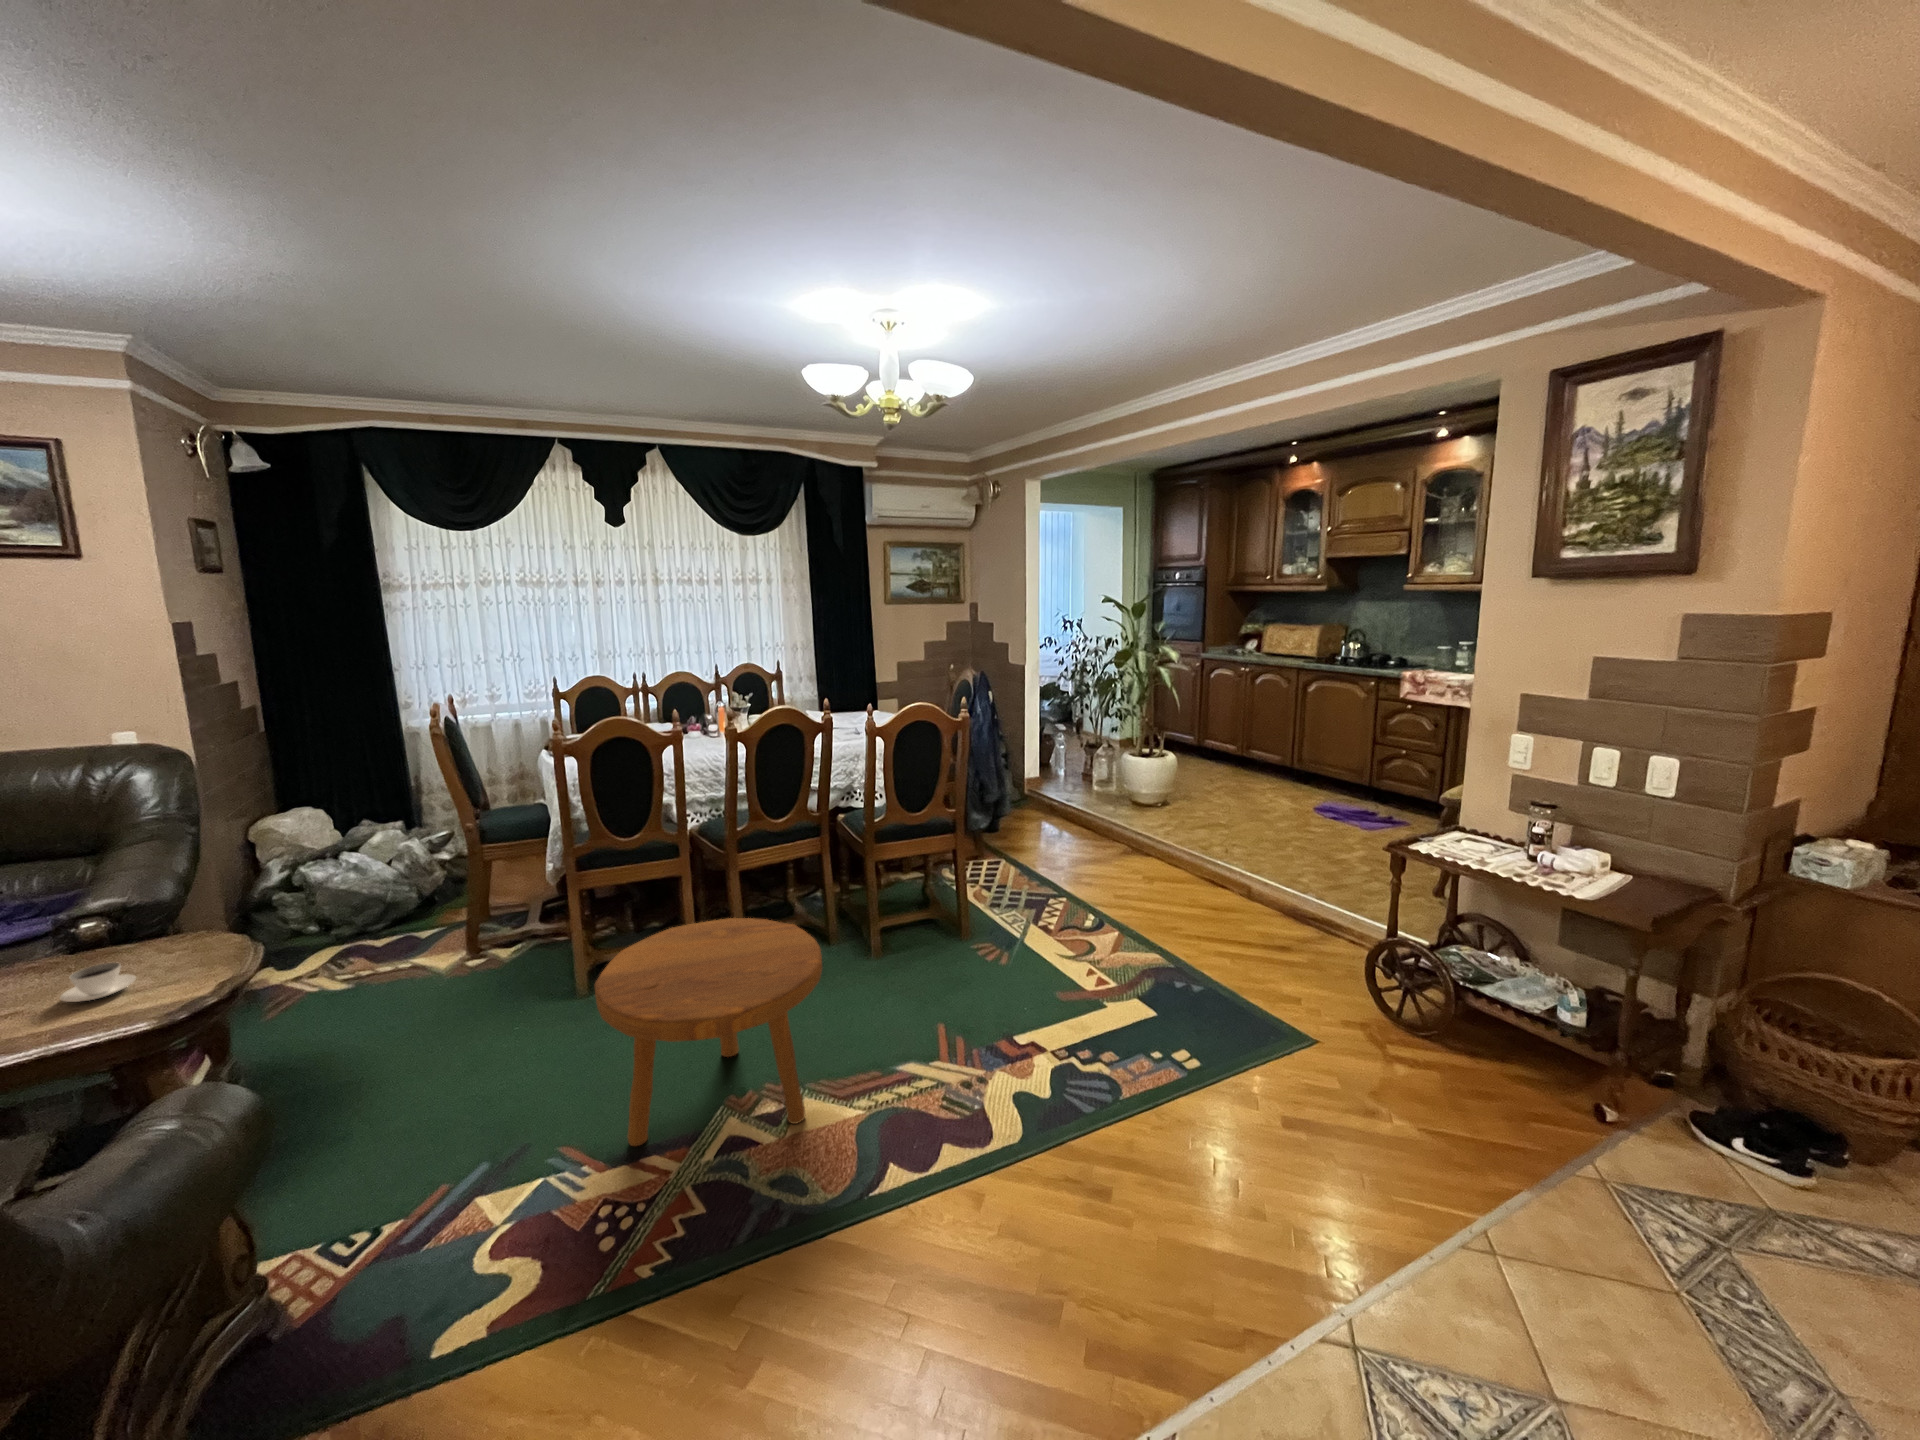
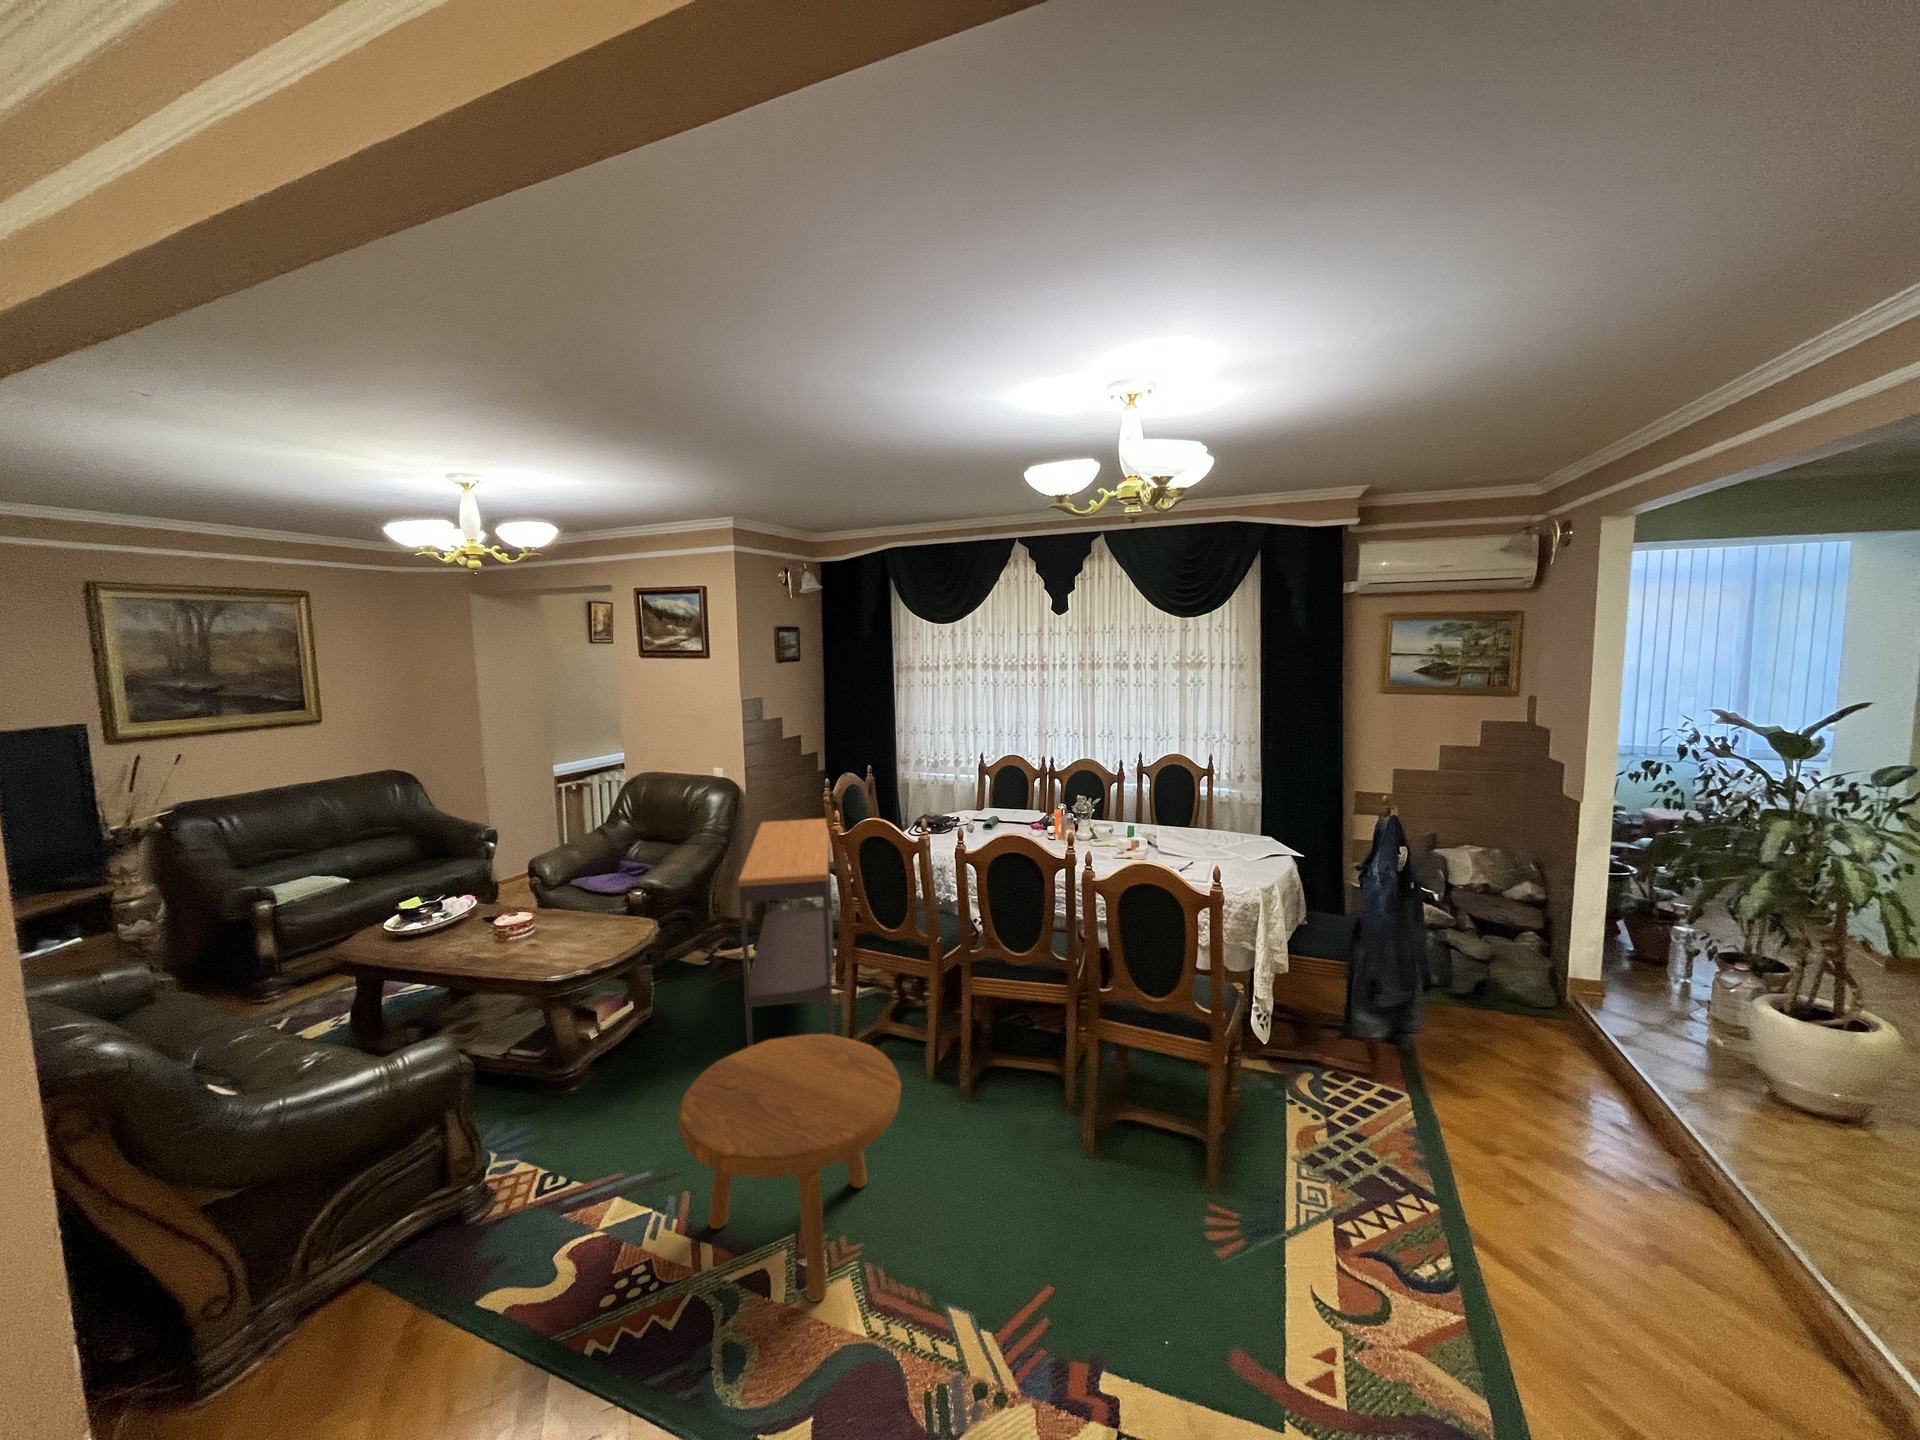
console table: none [284,769,545,1038] -> present [738,819,834,1047]
cup: present [60,962,136,1002] -> none [519,929,556,951]

